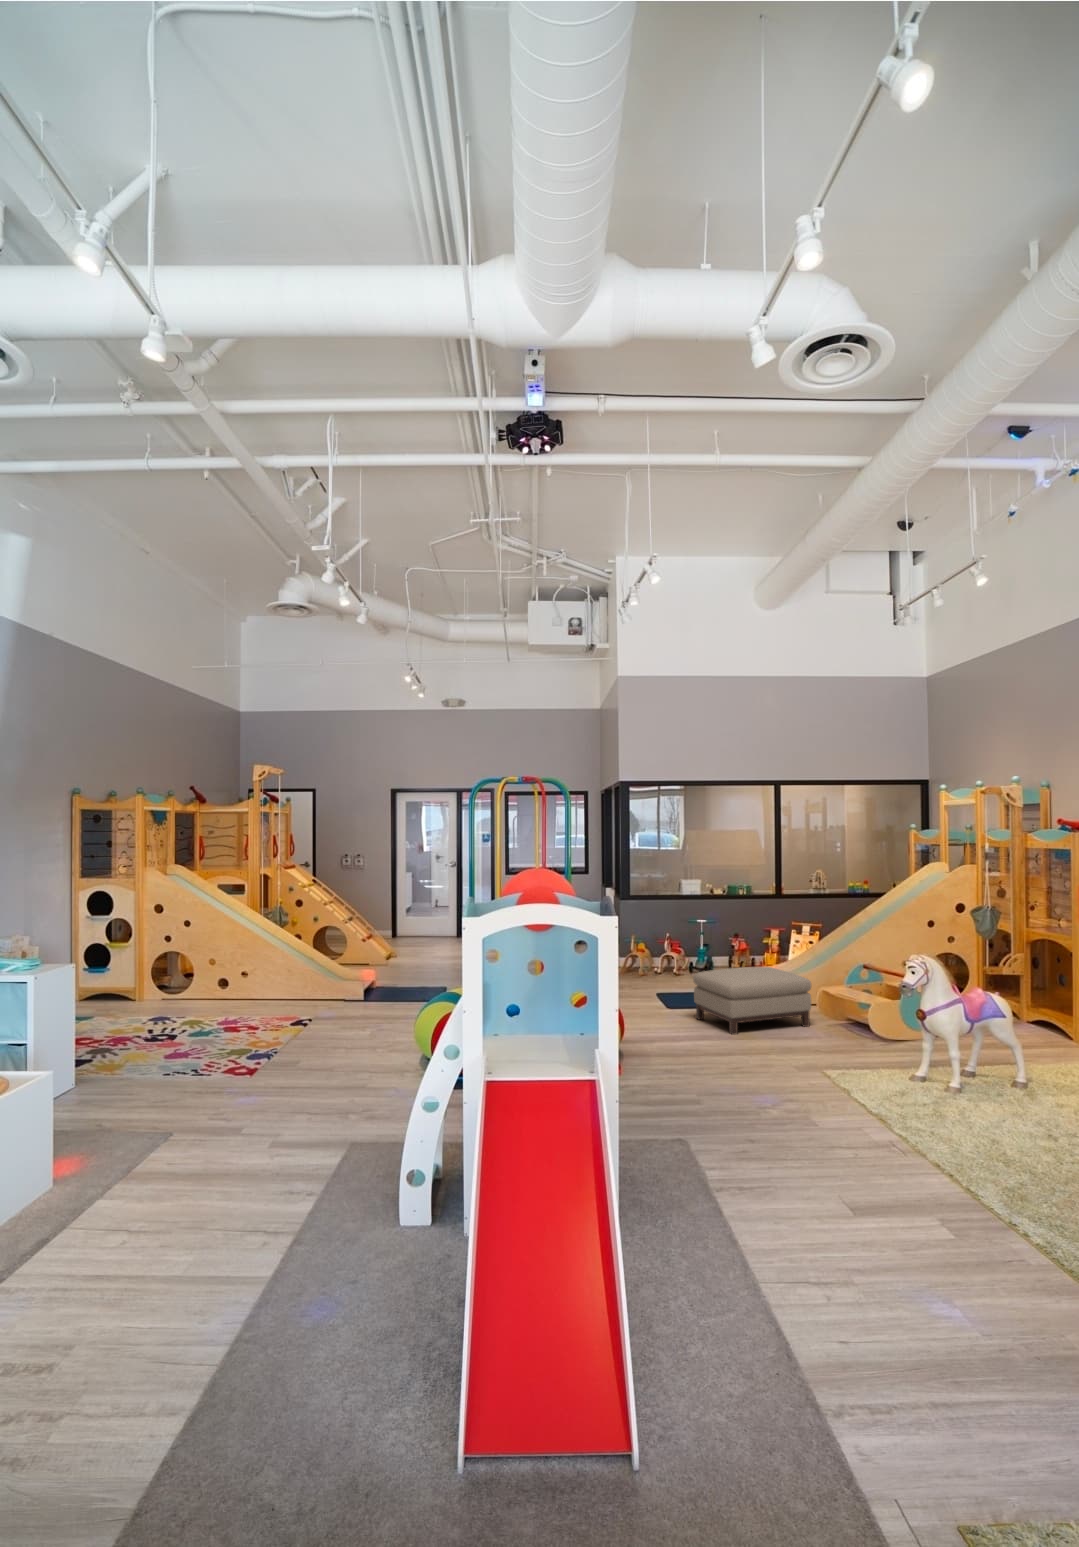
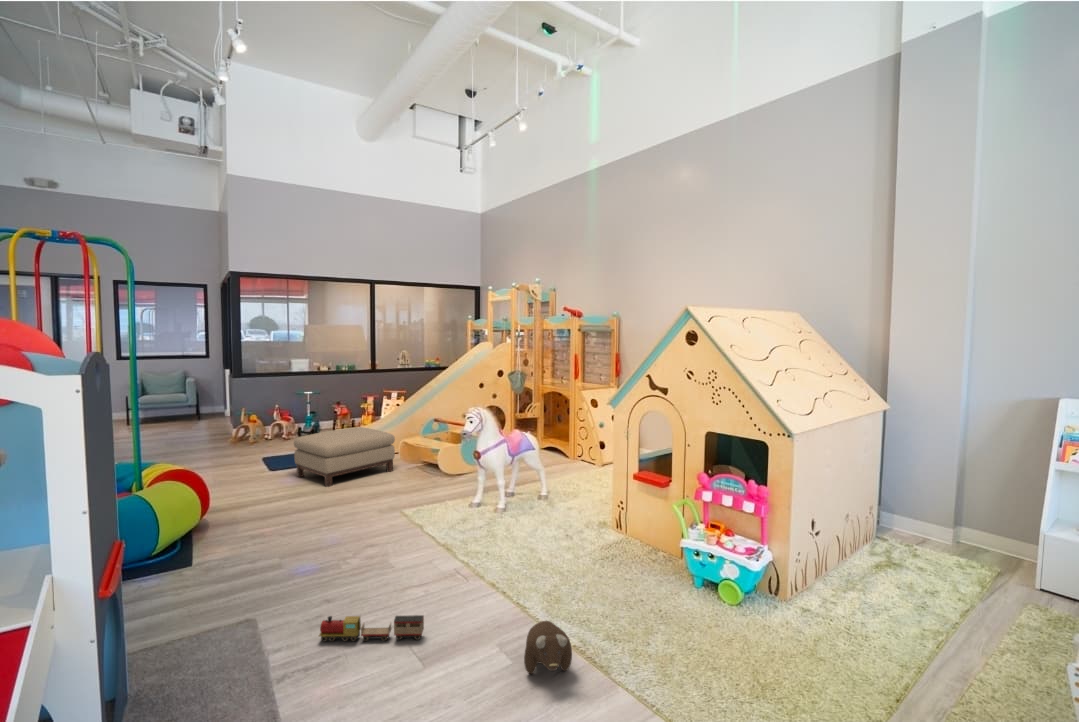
toy train: none [746,1152,854,1197] -> present [319,615,424,642]
plush toy: none [969,1199,1029,1261] -> present [524,621,572,674]

